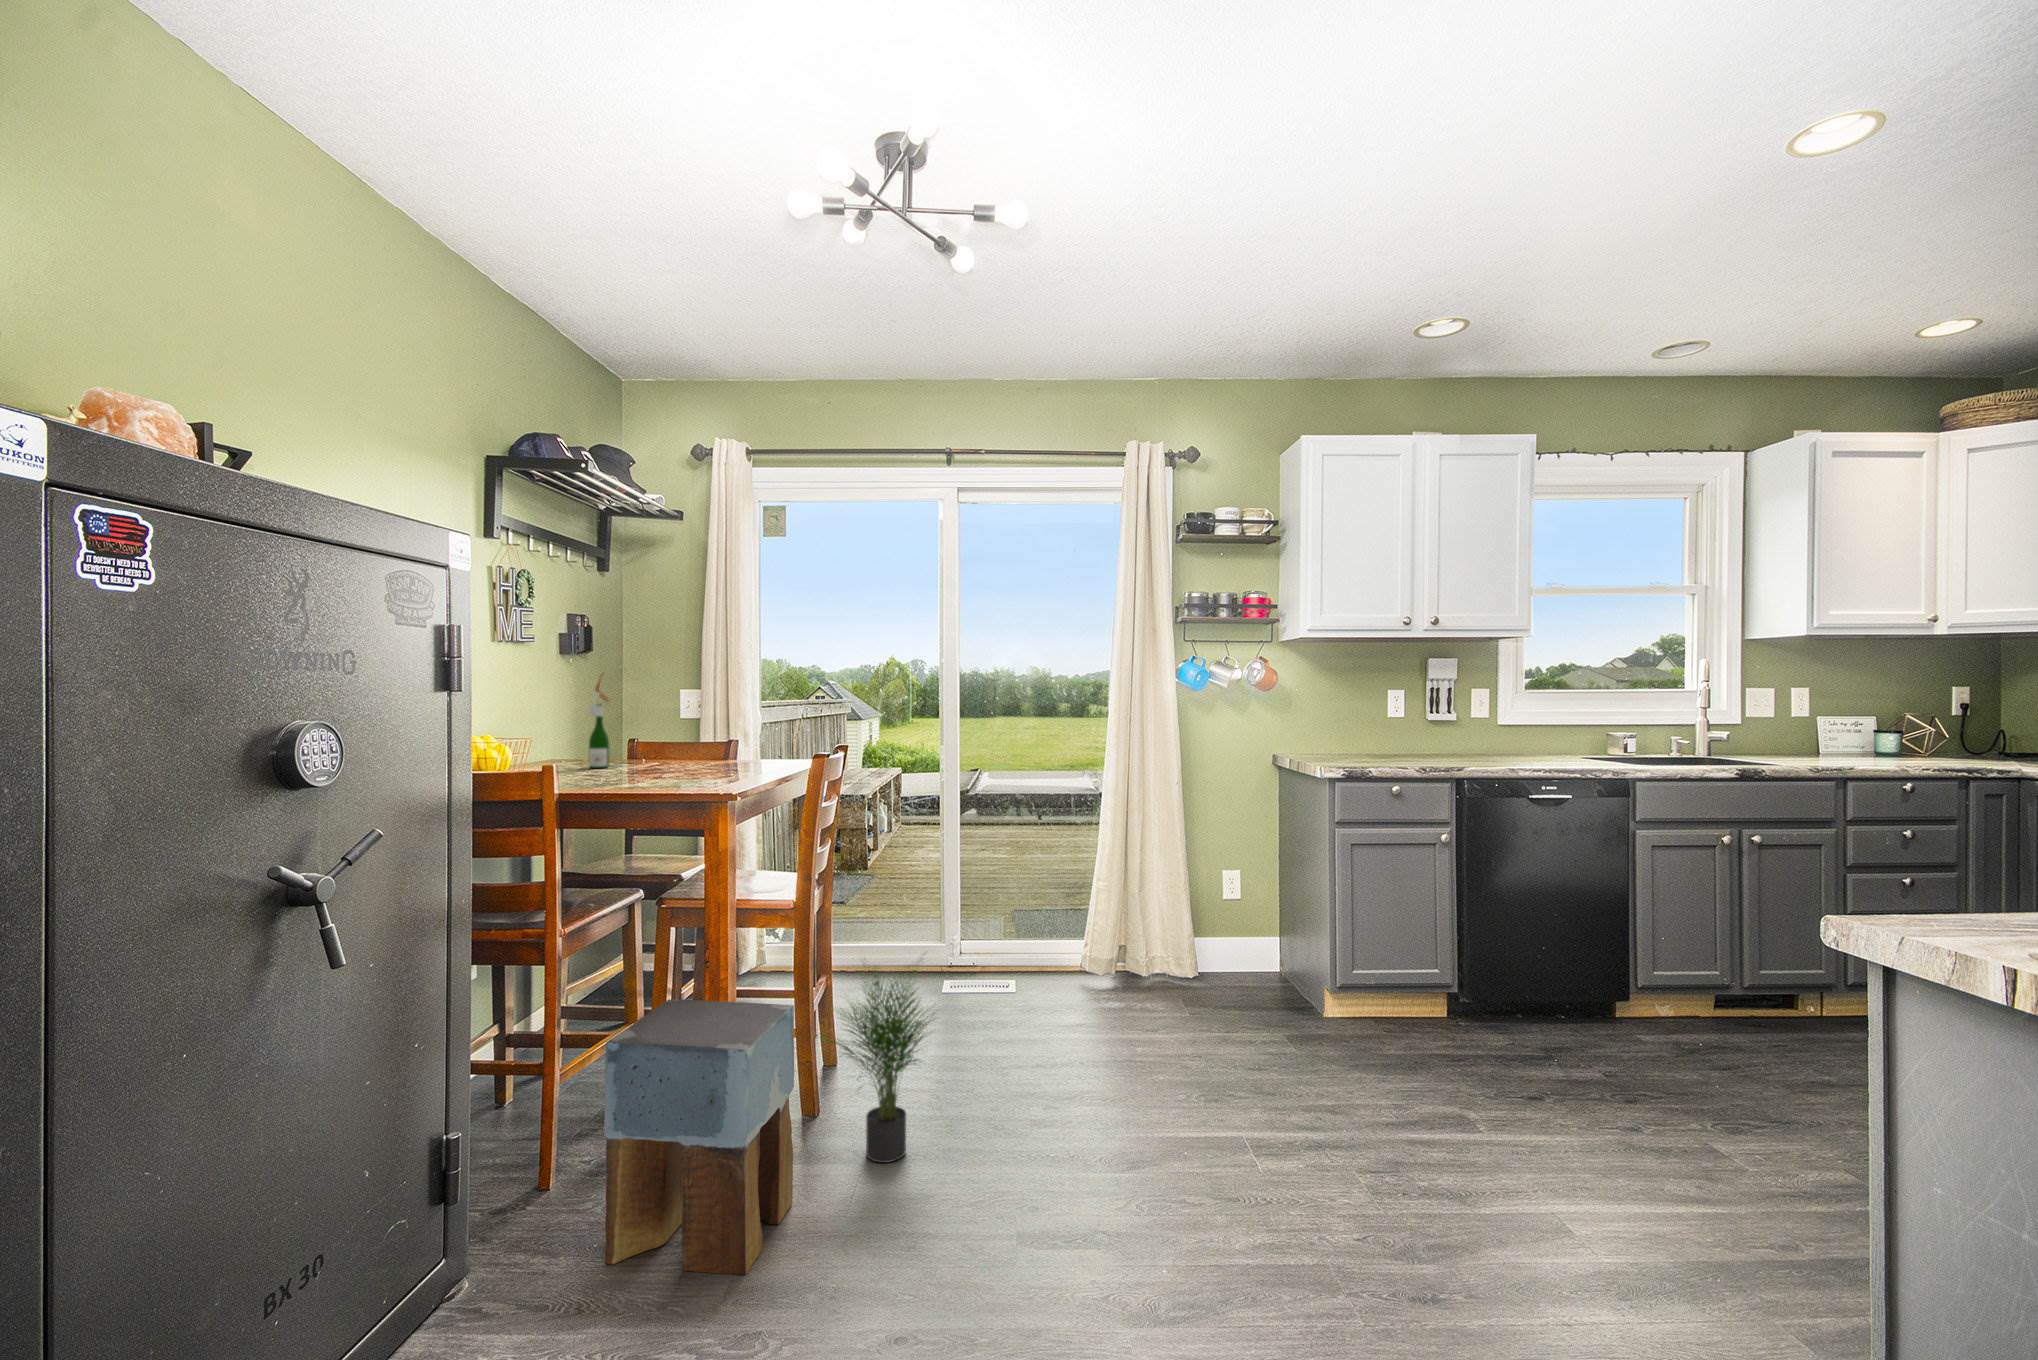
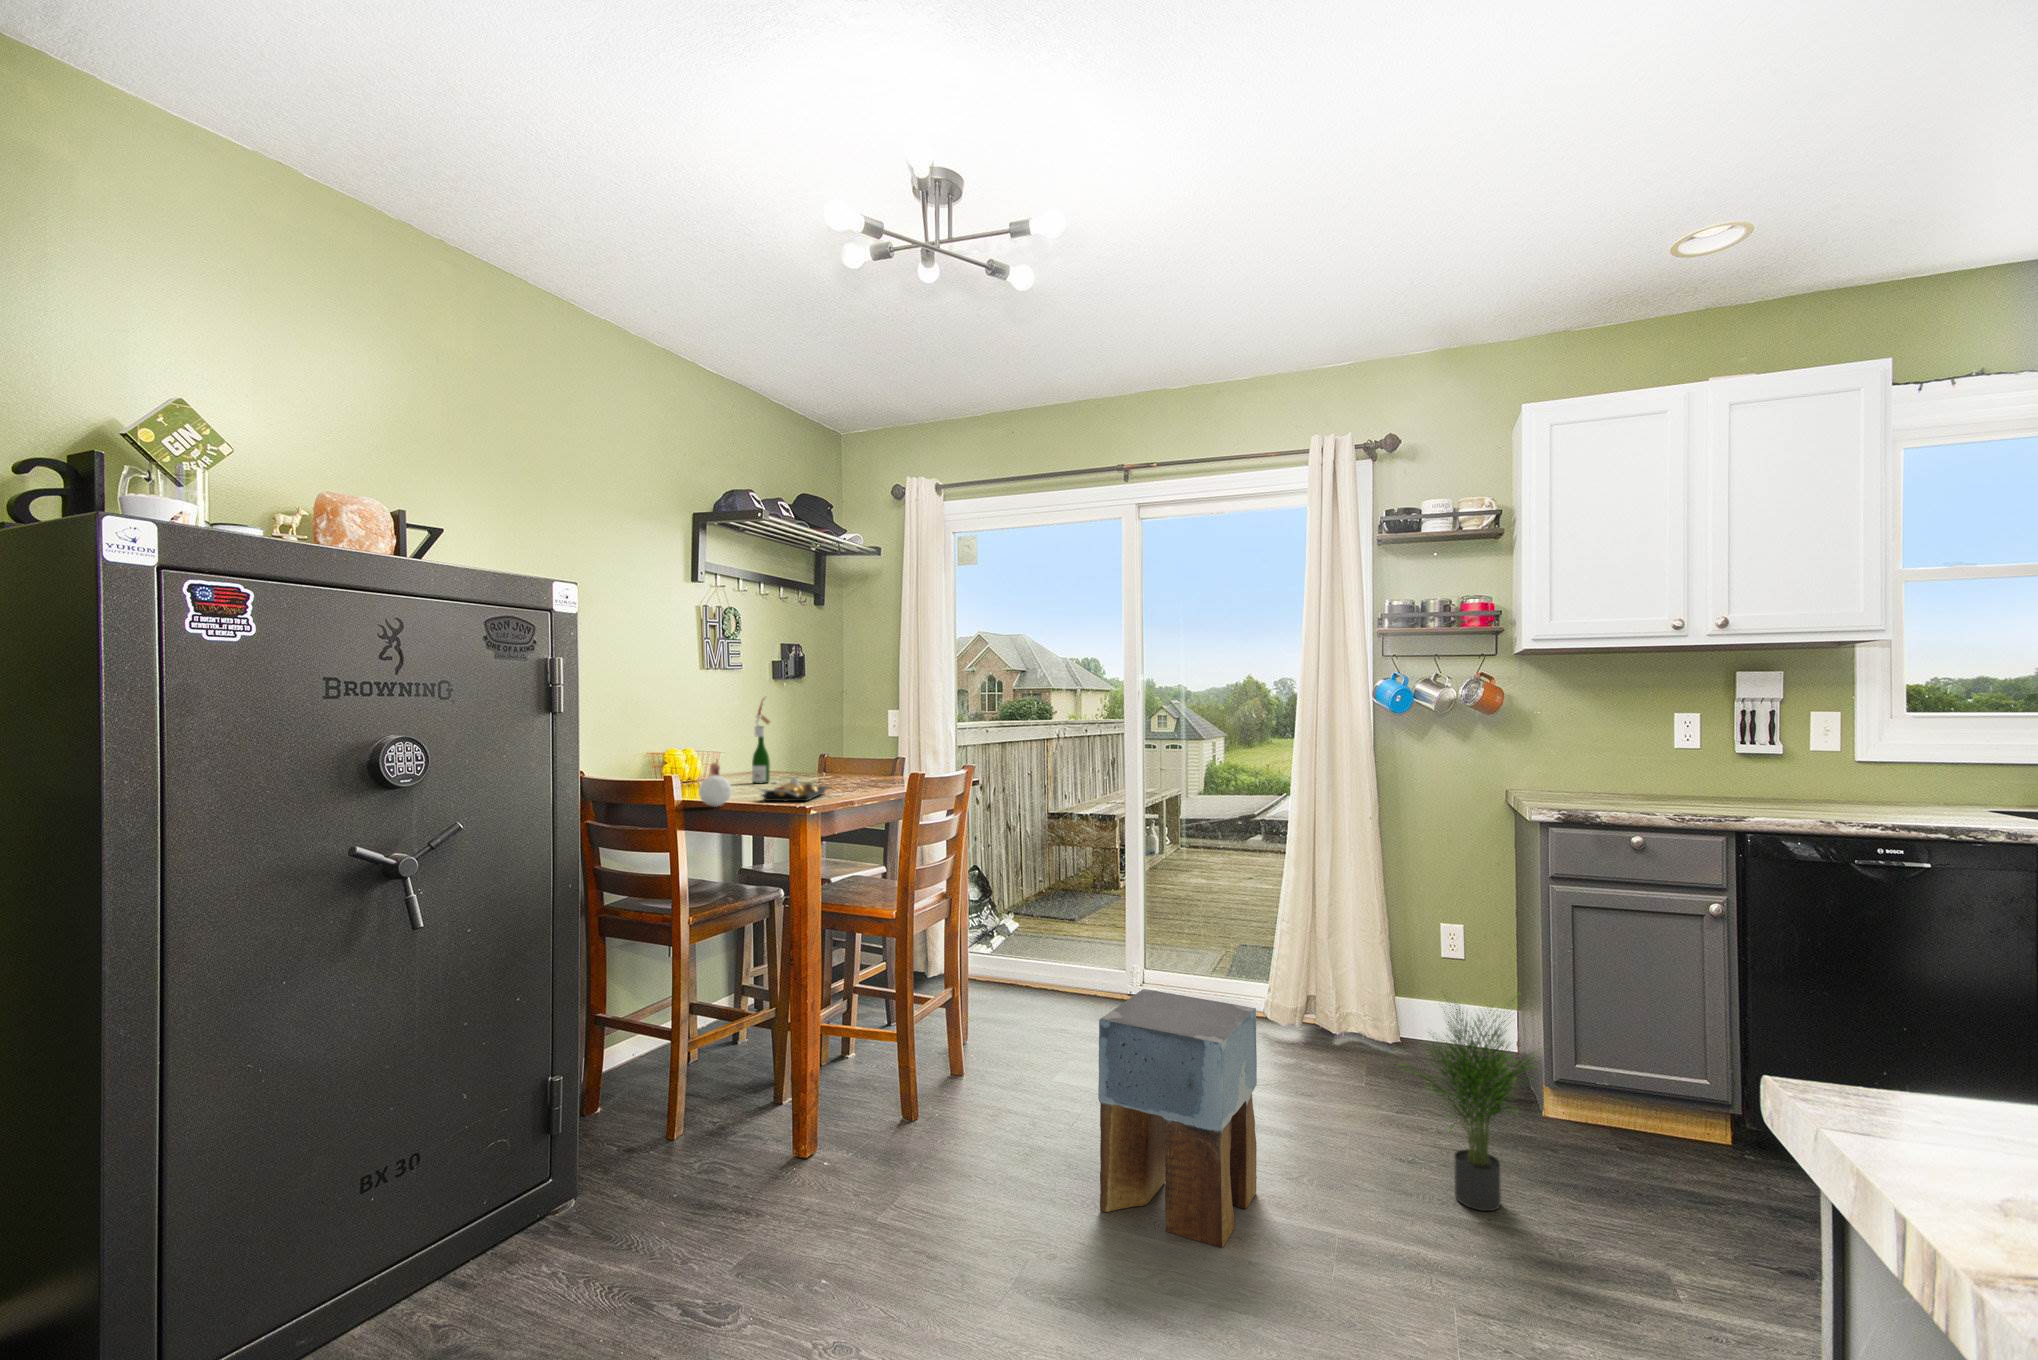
candle: none [626,730,662,789] -> present [699,760,732,807]
plate: none [661,756,732,783] -> present [759,777,828,801]
potted plant: present [821,954,935,1163] -> present [1403,995,1534,1211]
stool: present [604,999,794,1275] -> present [1098,989,1257,1247]

